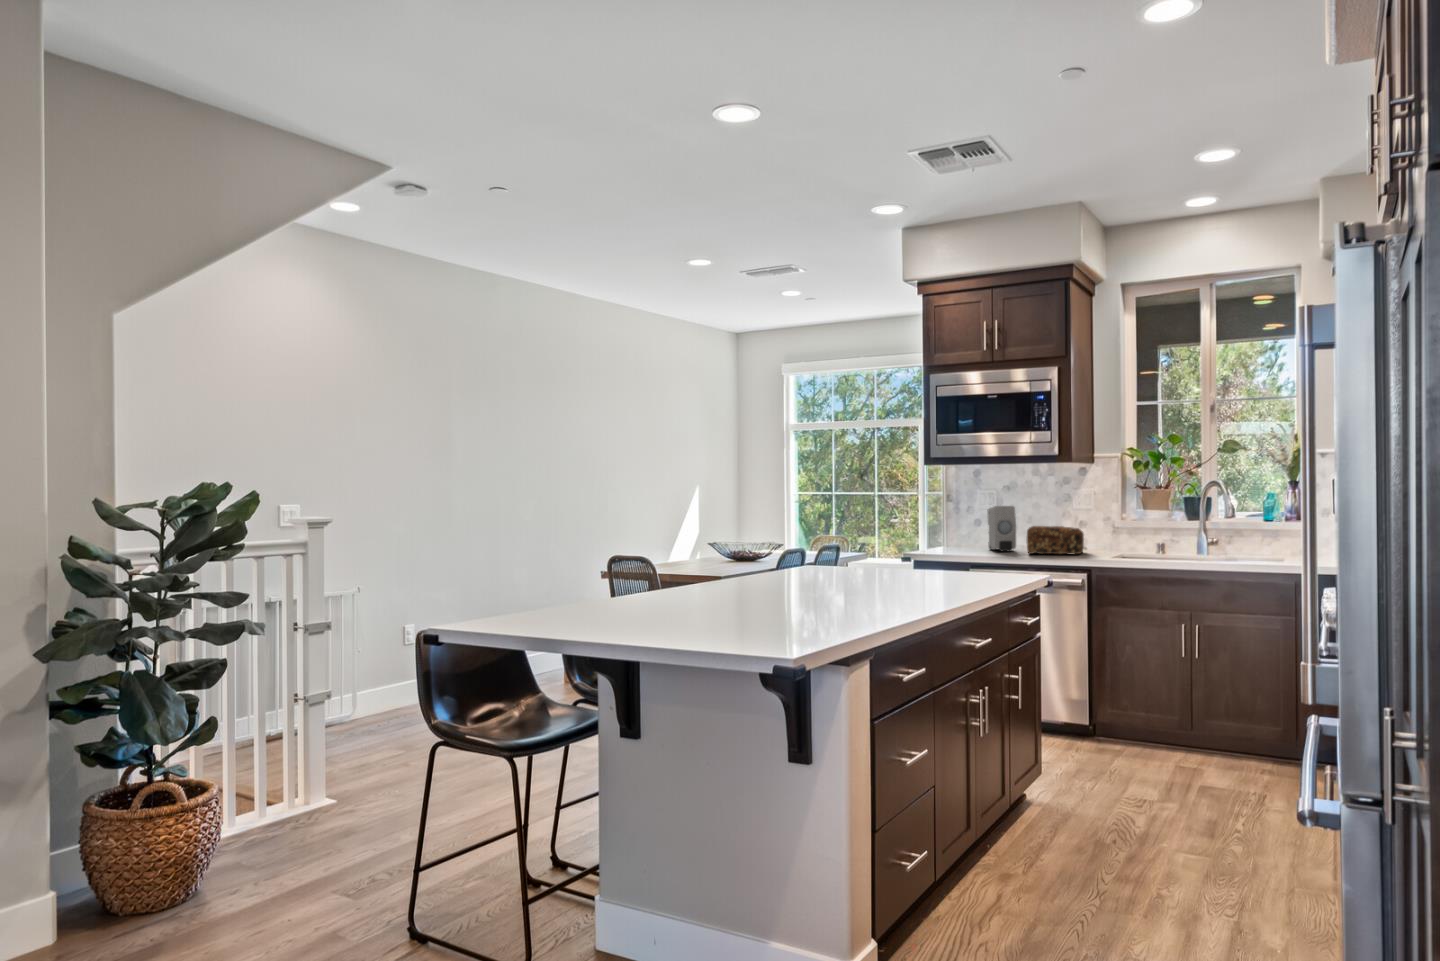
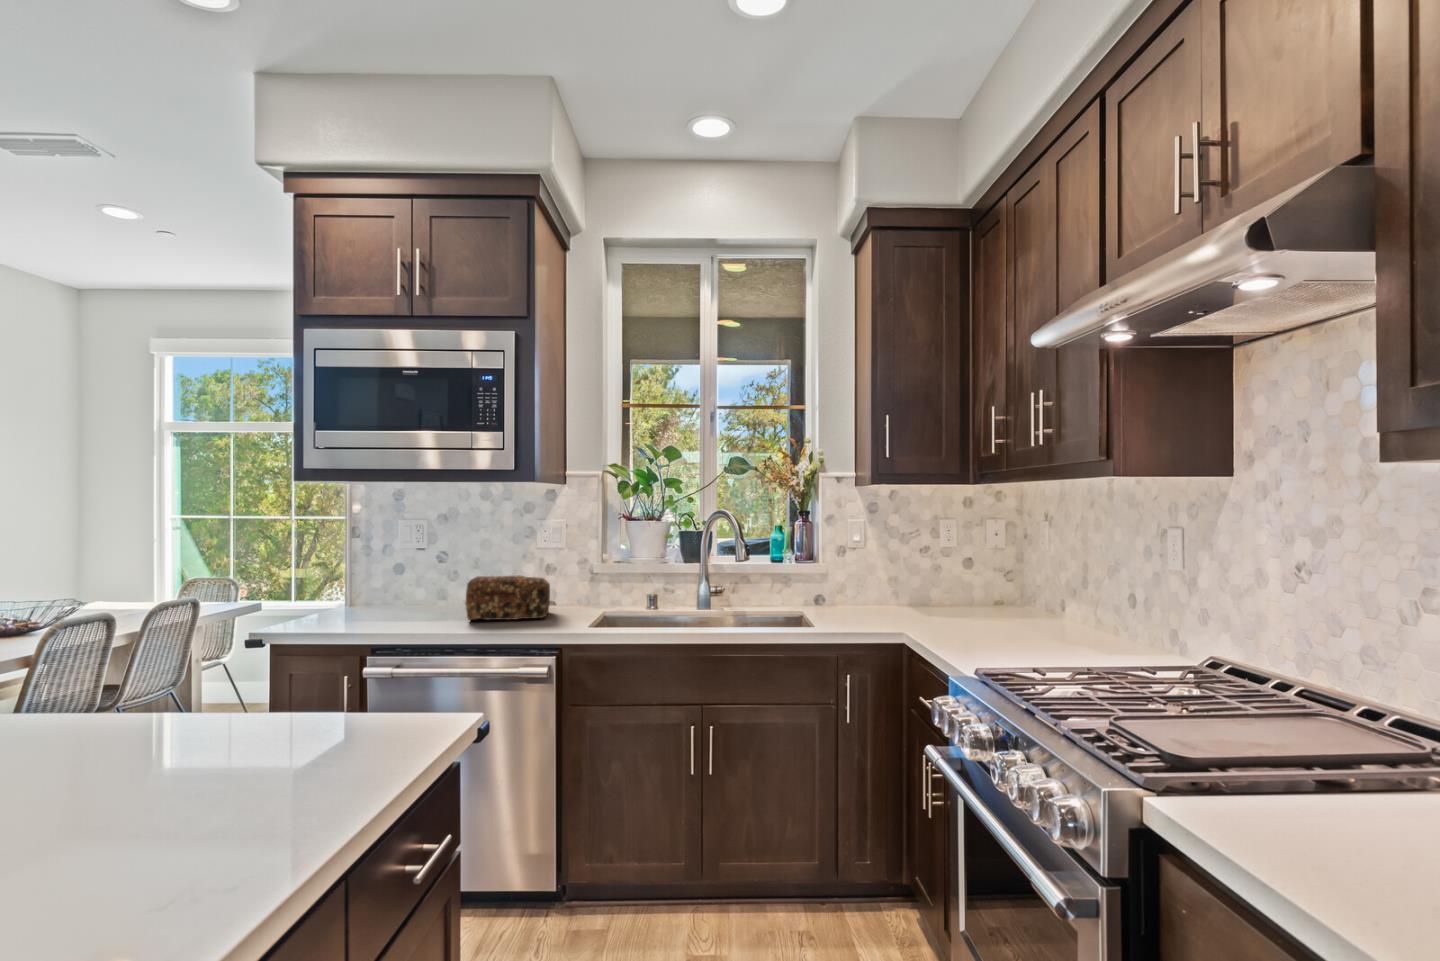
soap dispenser: present [987,506,1016,551] -> none [411,545,452,616]

